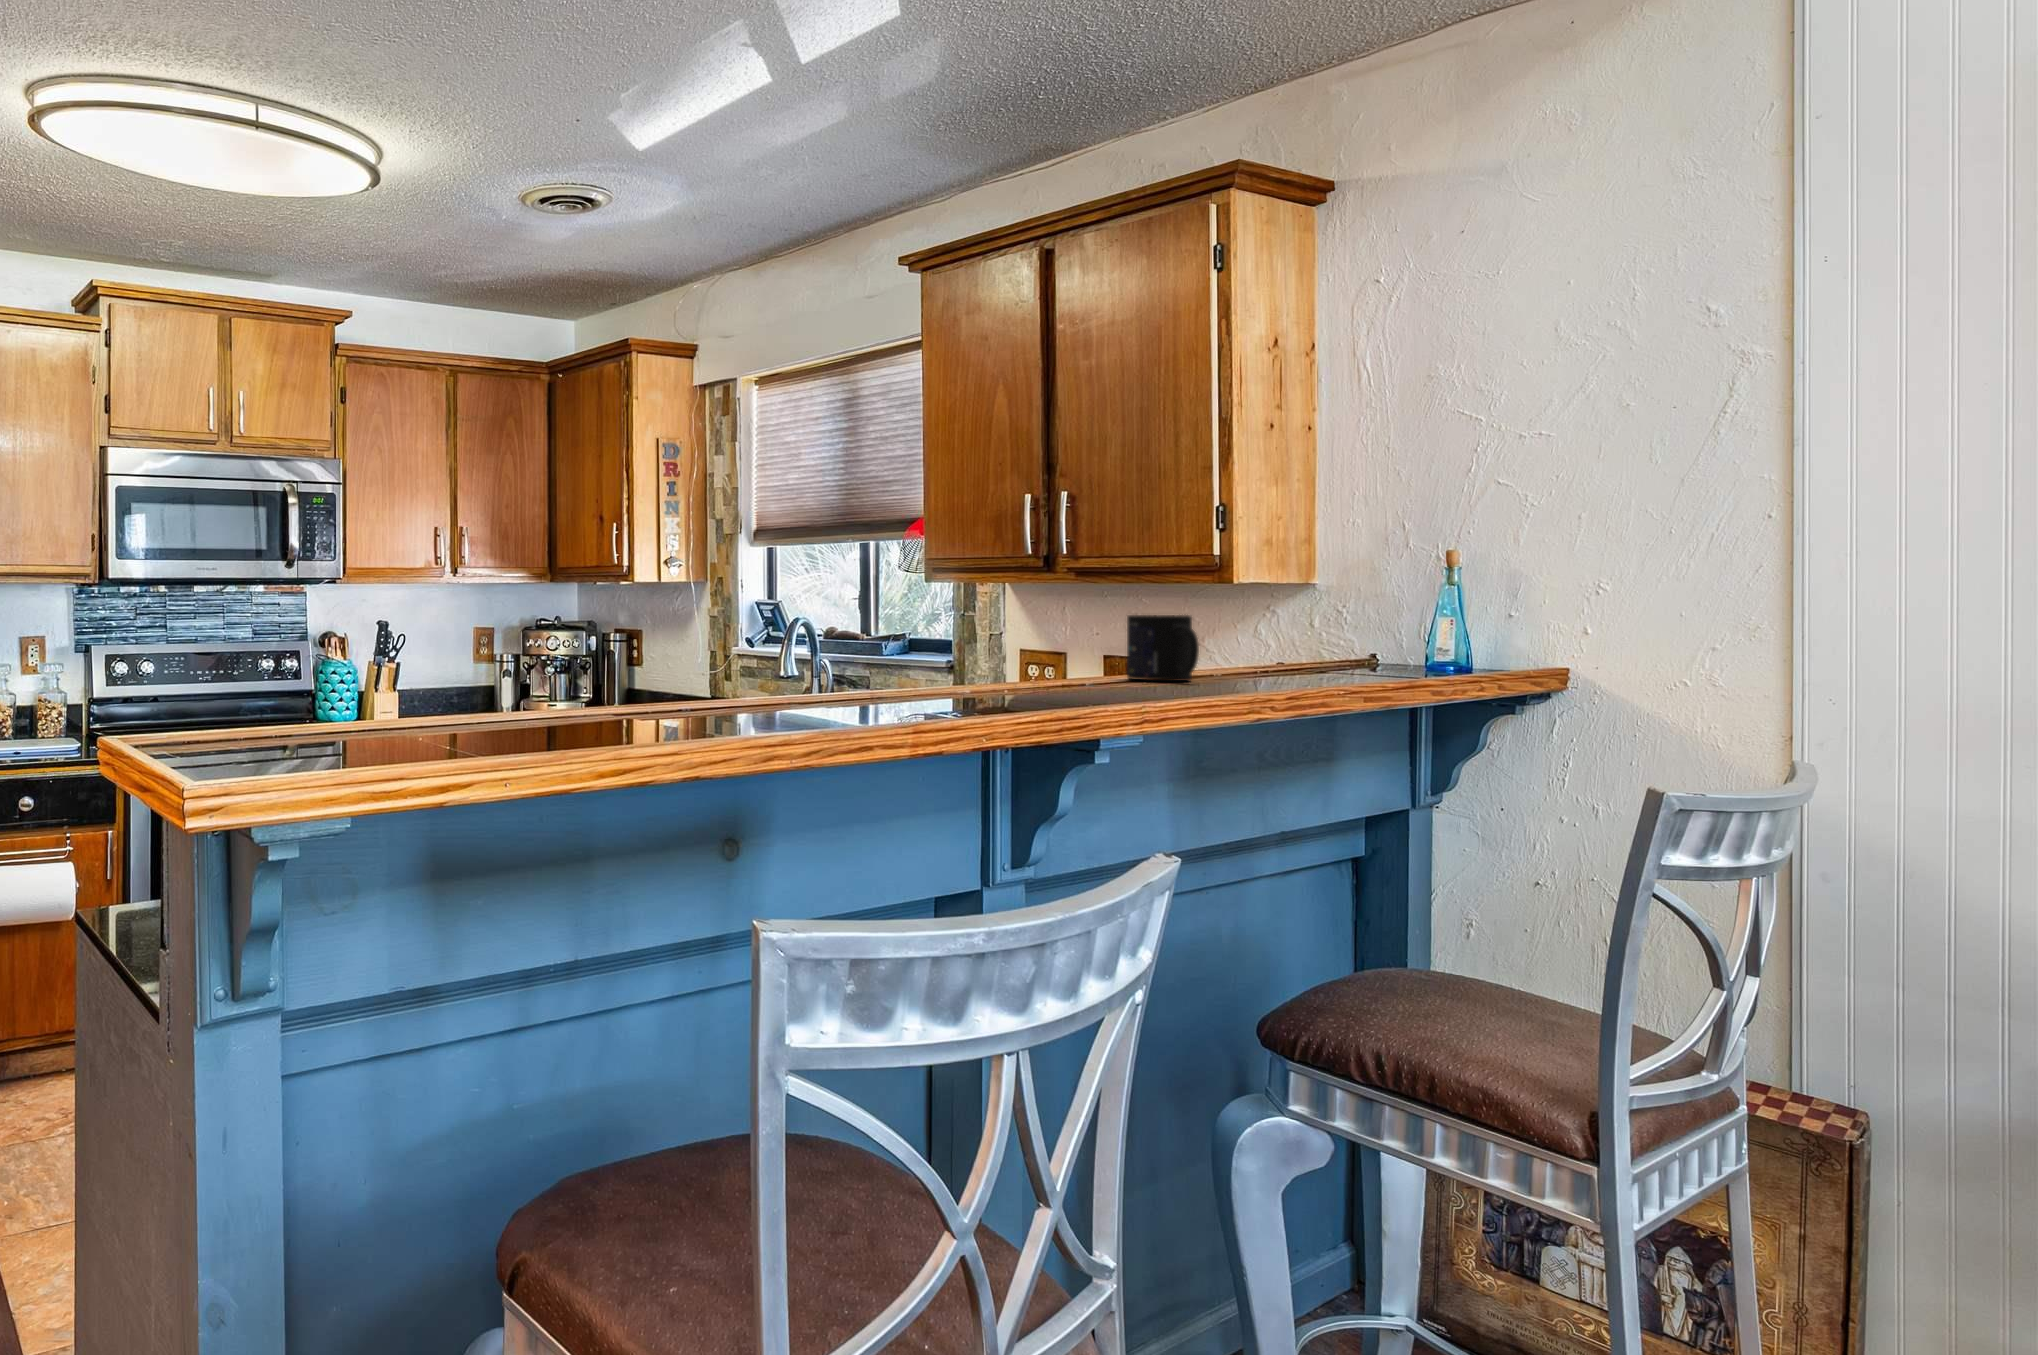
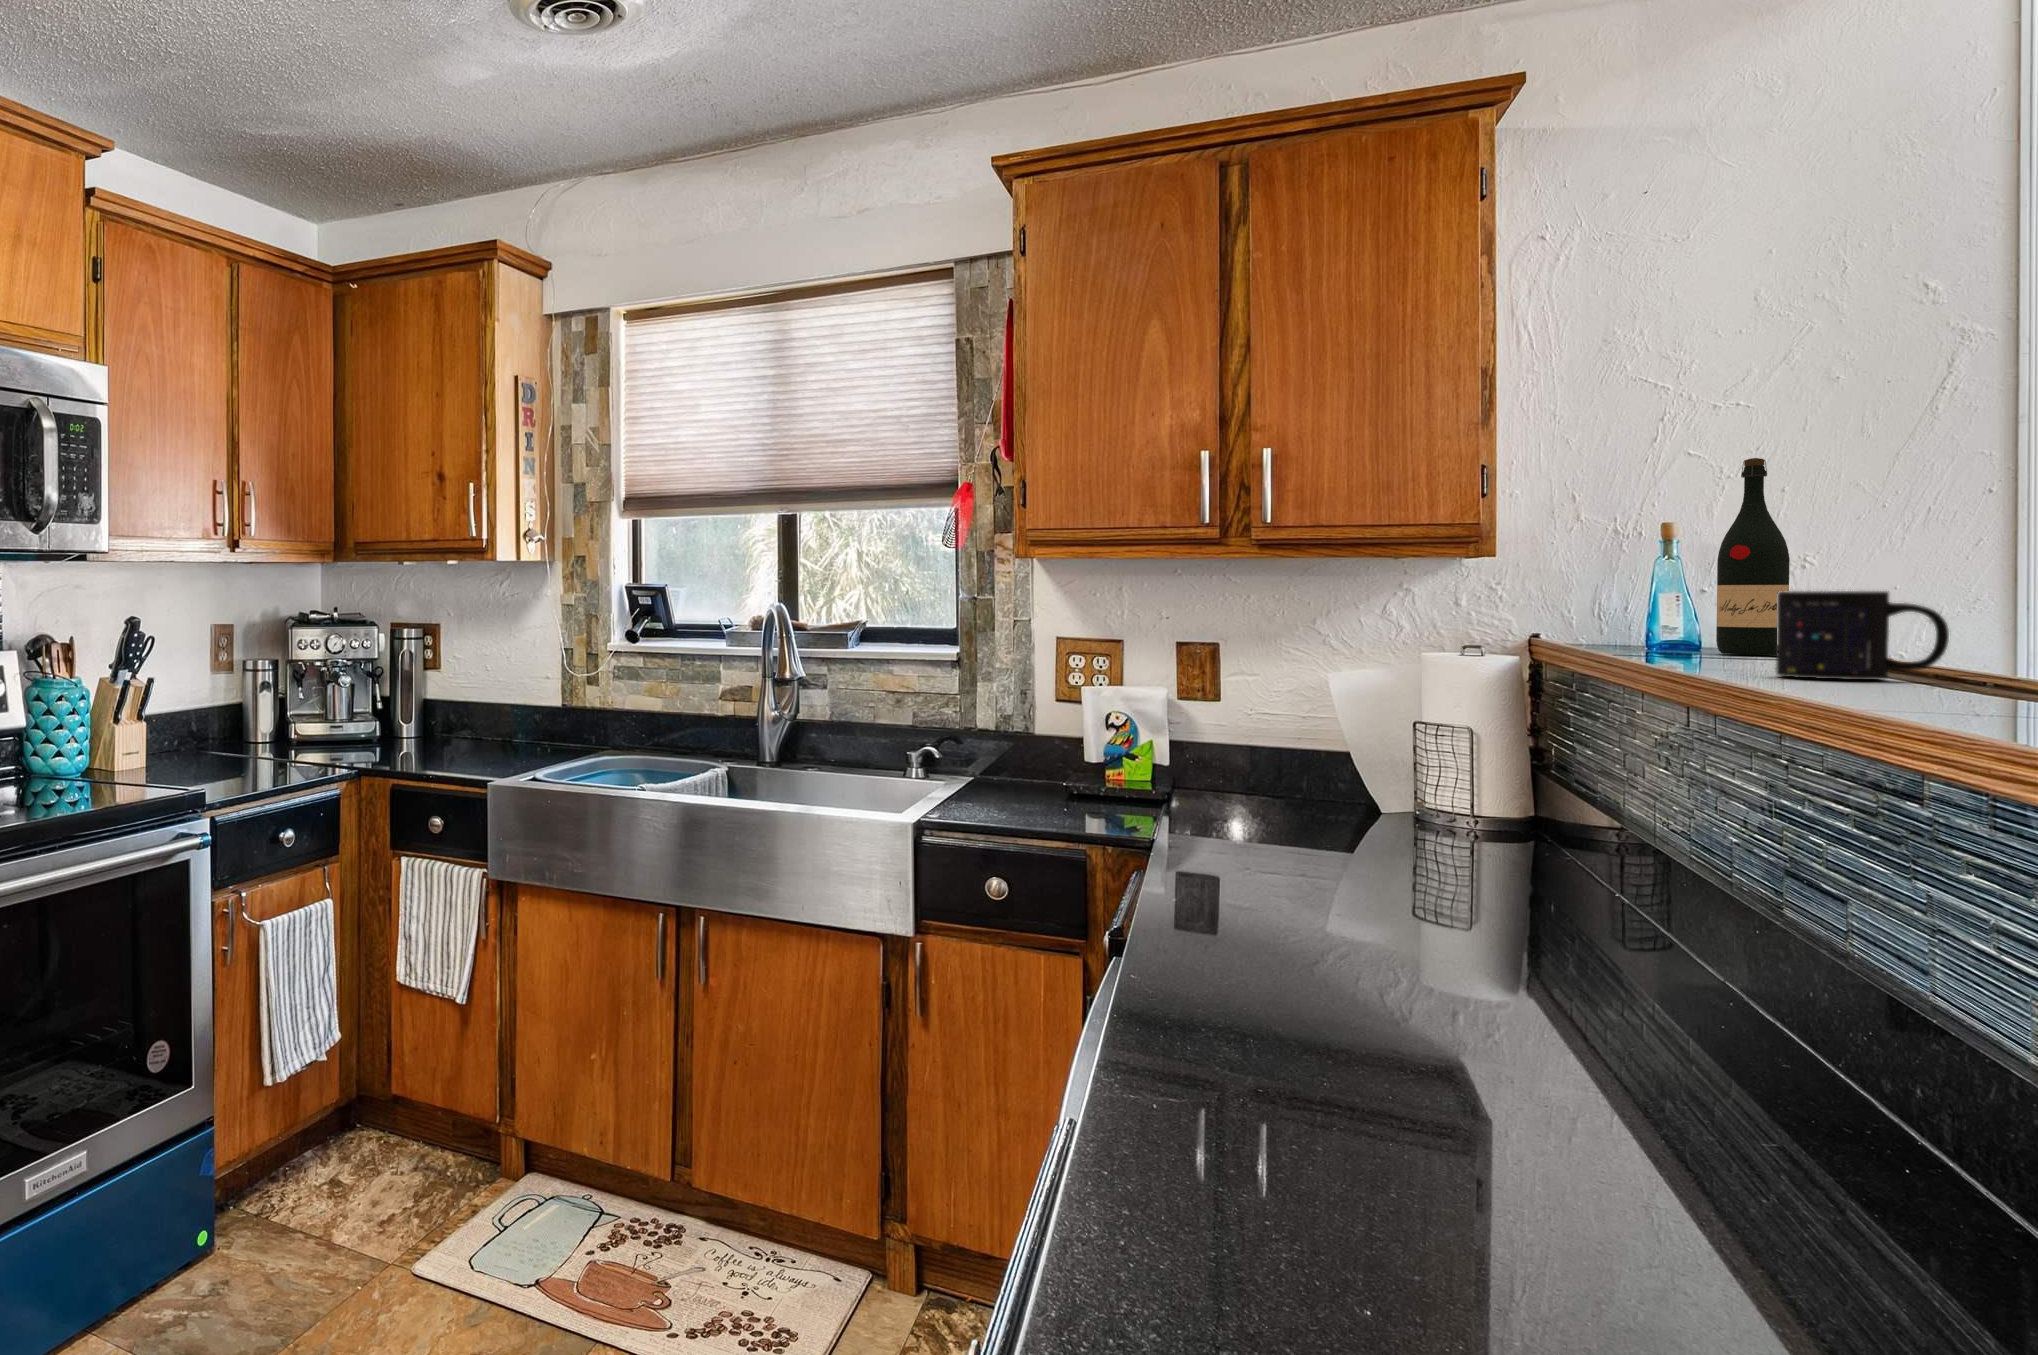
wine bottle: none [1372,497,1427,670] -> present [1716,458,1790,655]

